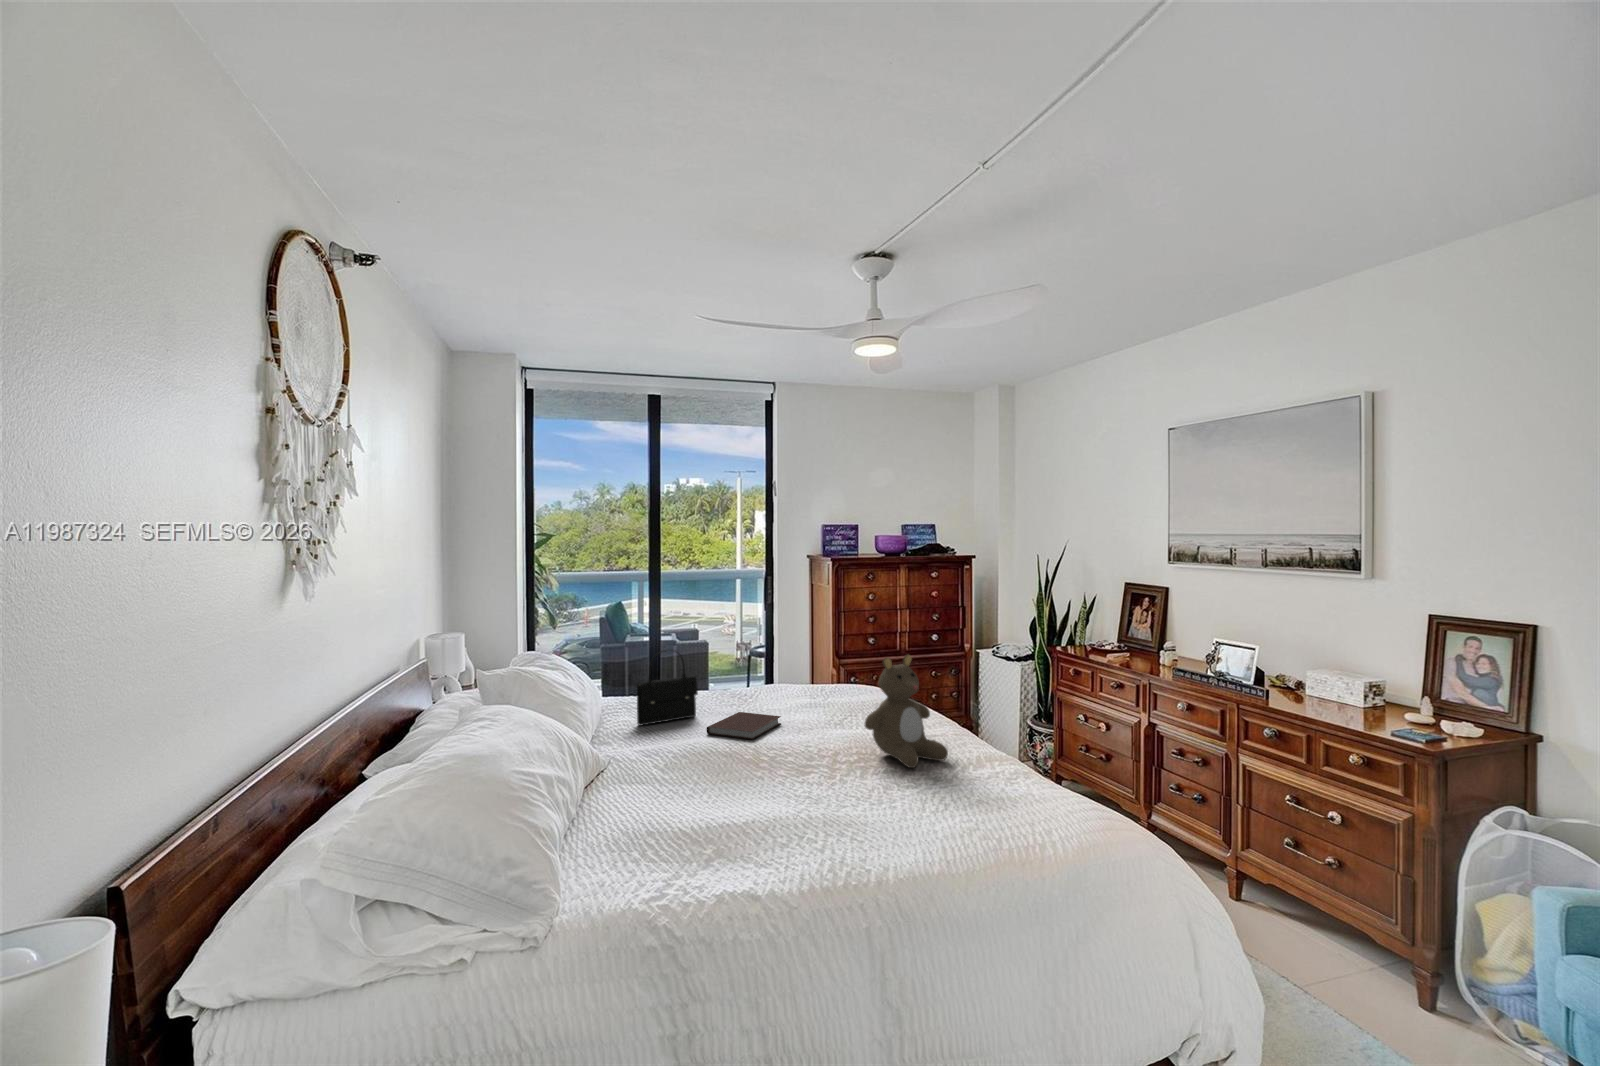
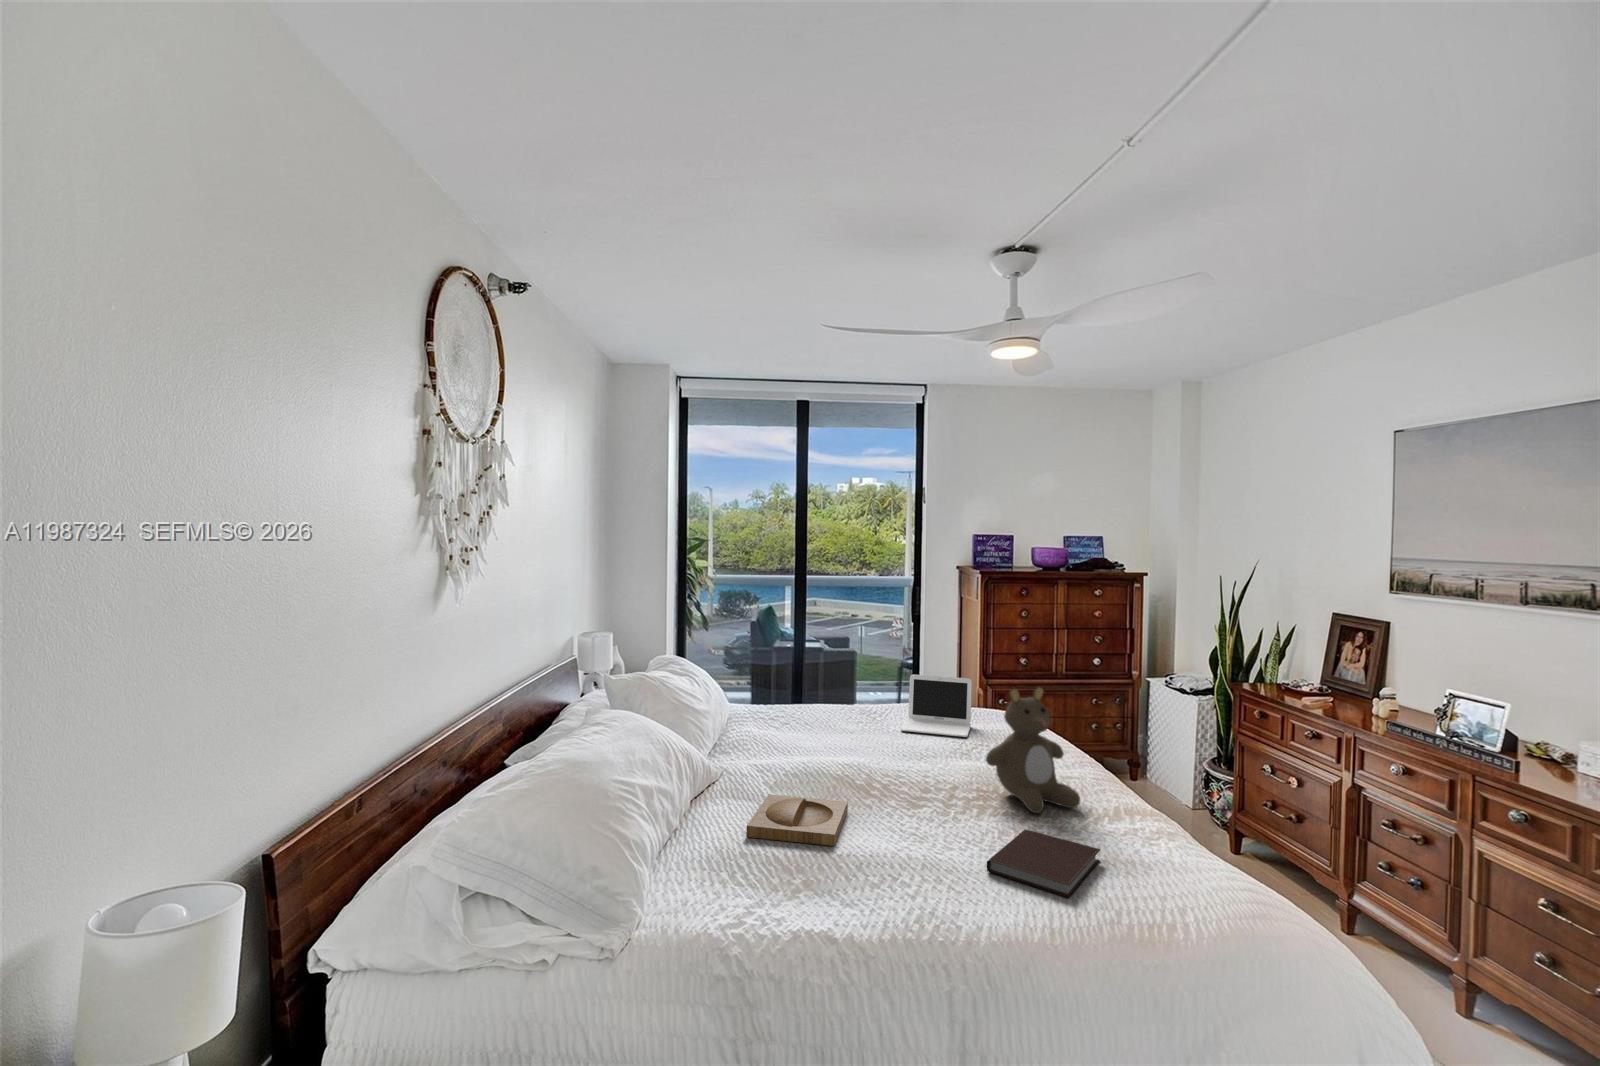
handbag: present [637,650,698,725] -> none [761,661,822,736]
laptop: none [774,656,837,711] -> present [901,674,972,737]
notebook: present [707,712,781,740] -> present [987,830,1100,898]
tray: none [647,775,741,819] -> present [746,794,848,846]

